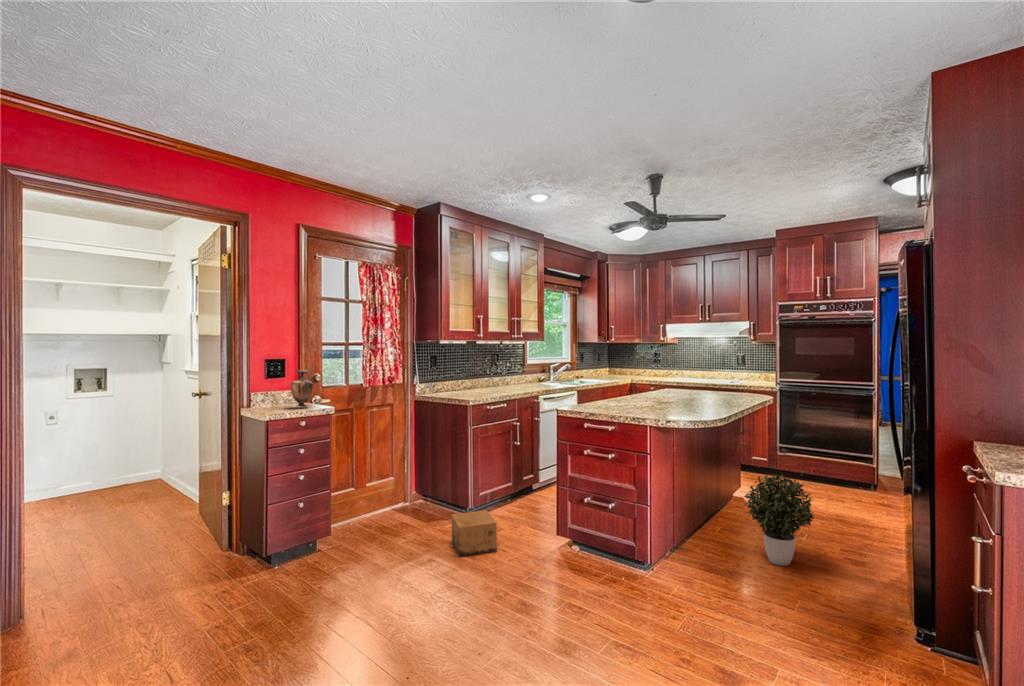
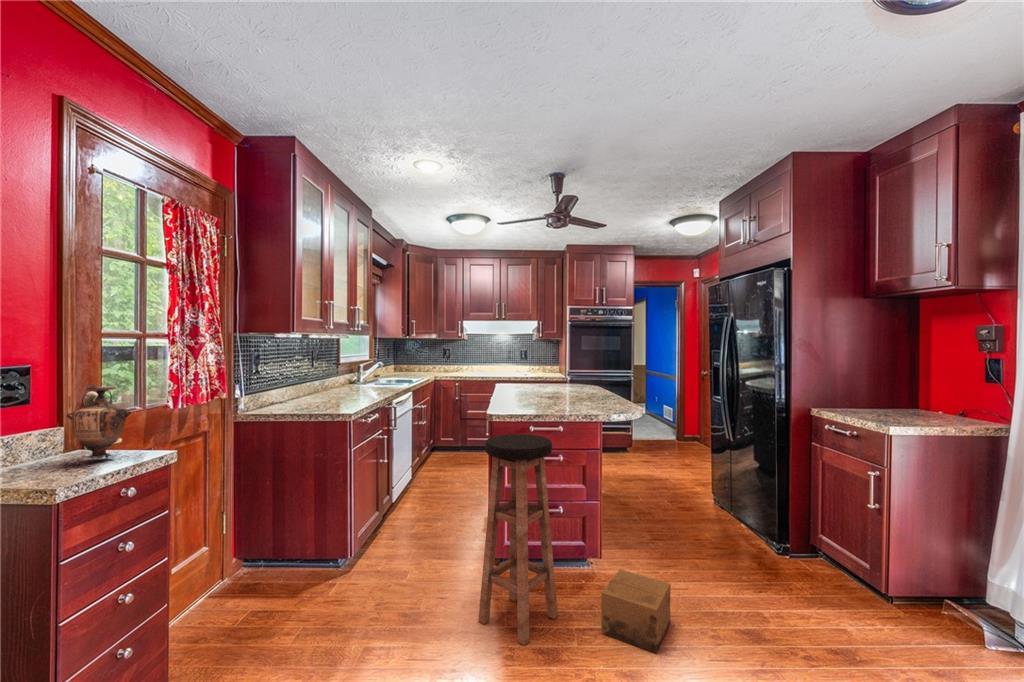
bar stool: none [509,425,569,593] -> present [478,434,558,646]
potted plant: present [744,474,814,566] -> none [631,450,687,528]
cardboard box: present [452,510,497,557] -> present [601,569,671,654]

